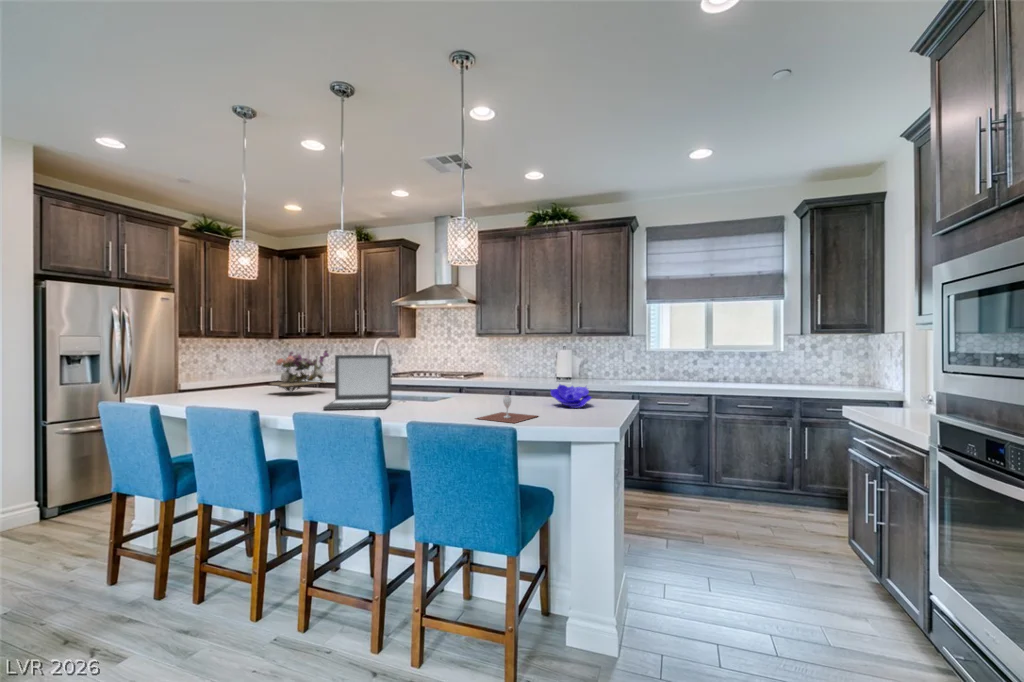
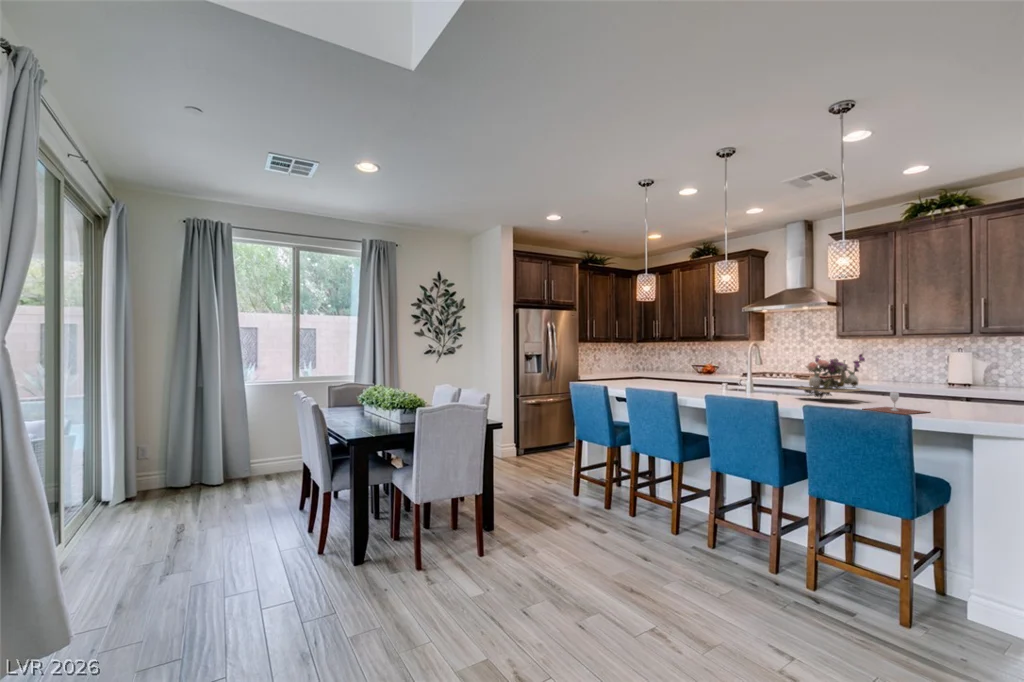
flower arrangement: present [271,350,329,391] -> present [798,354,865,399]
laptop: present [323,355,392,410] -> none [717,355,768,397]
decorative bowl: present [551,385,592,408] -> none [943,385,1003,410]

